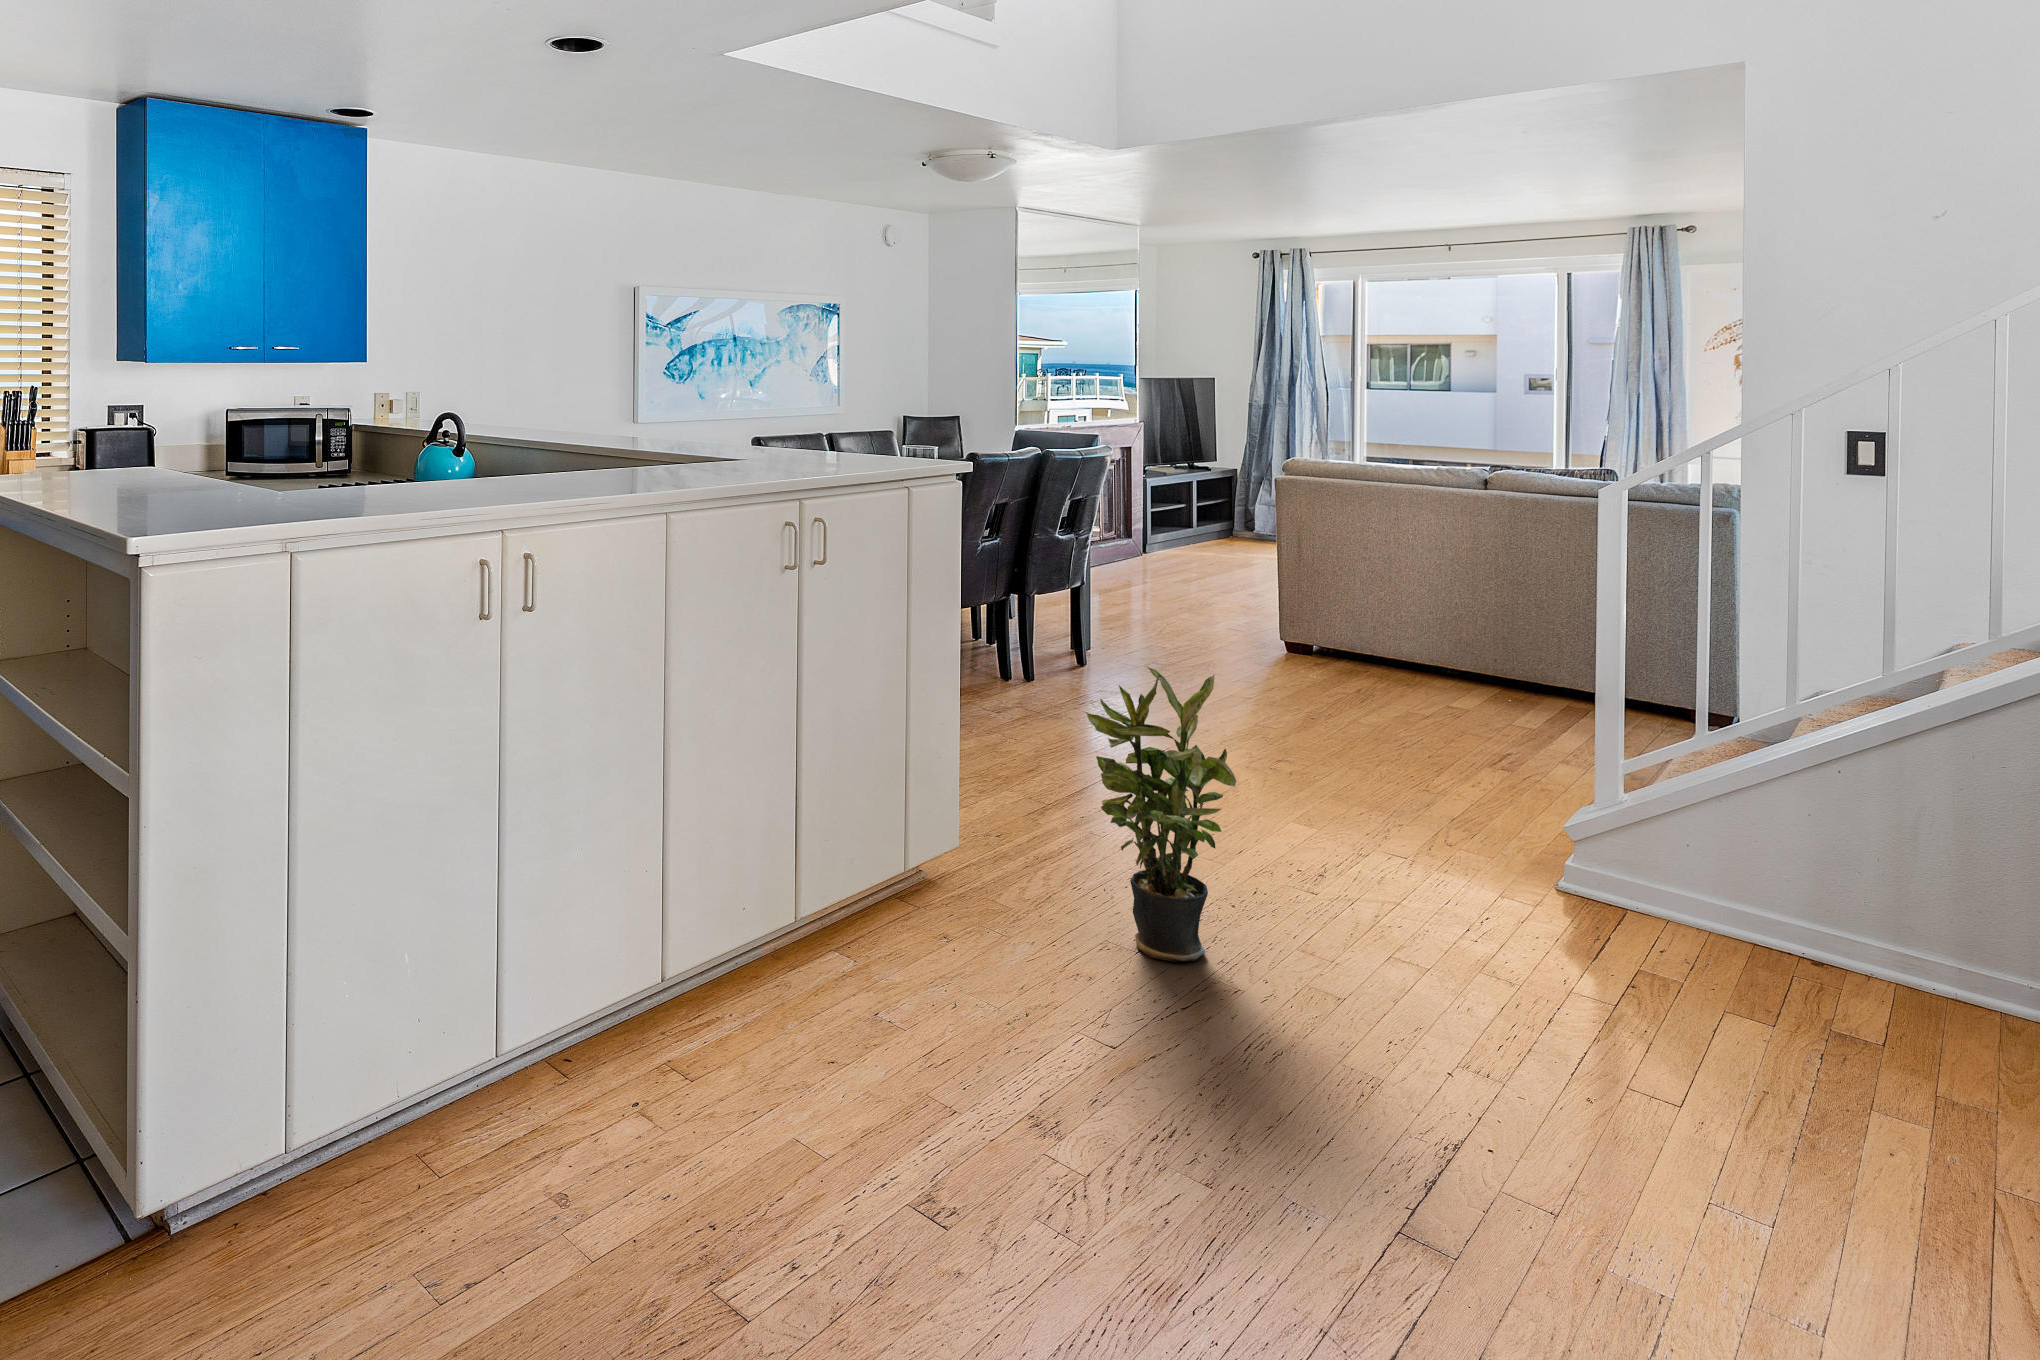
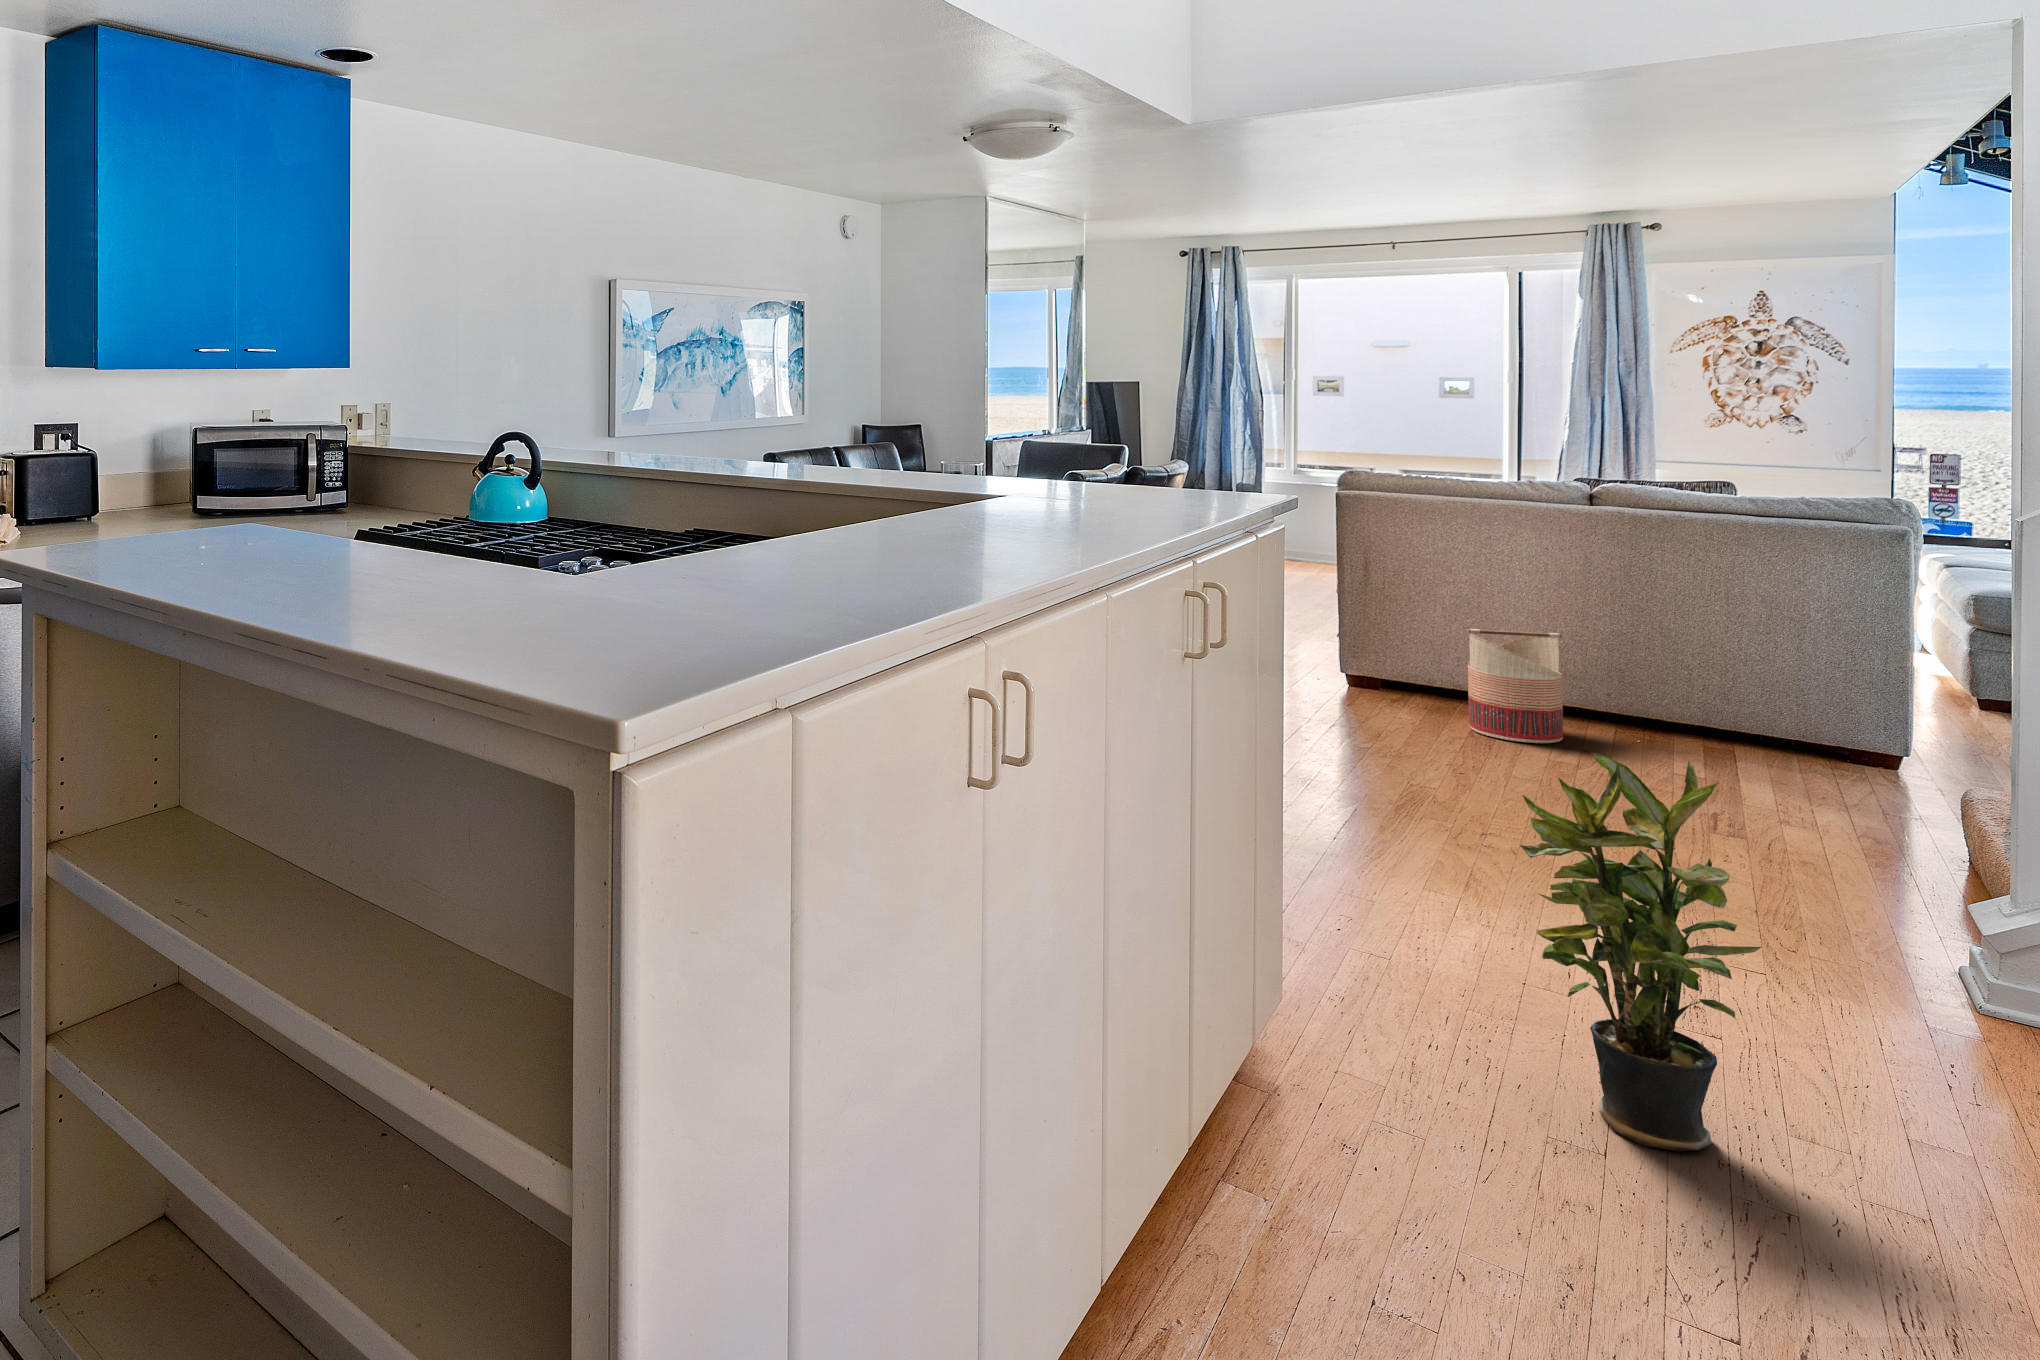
basket: none [1354,598,1434,699] -> present [1467,629,1563,743]

